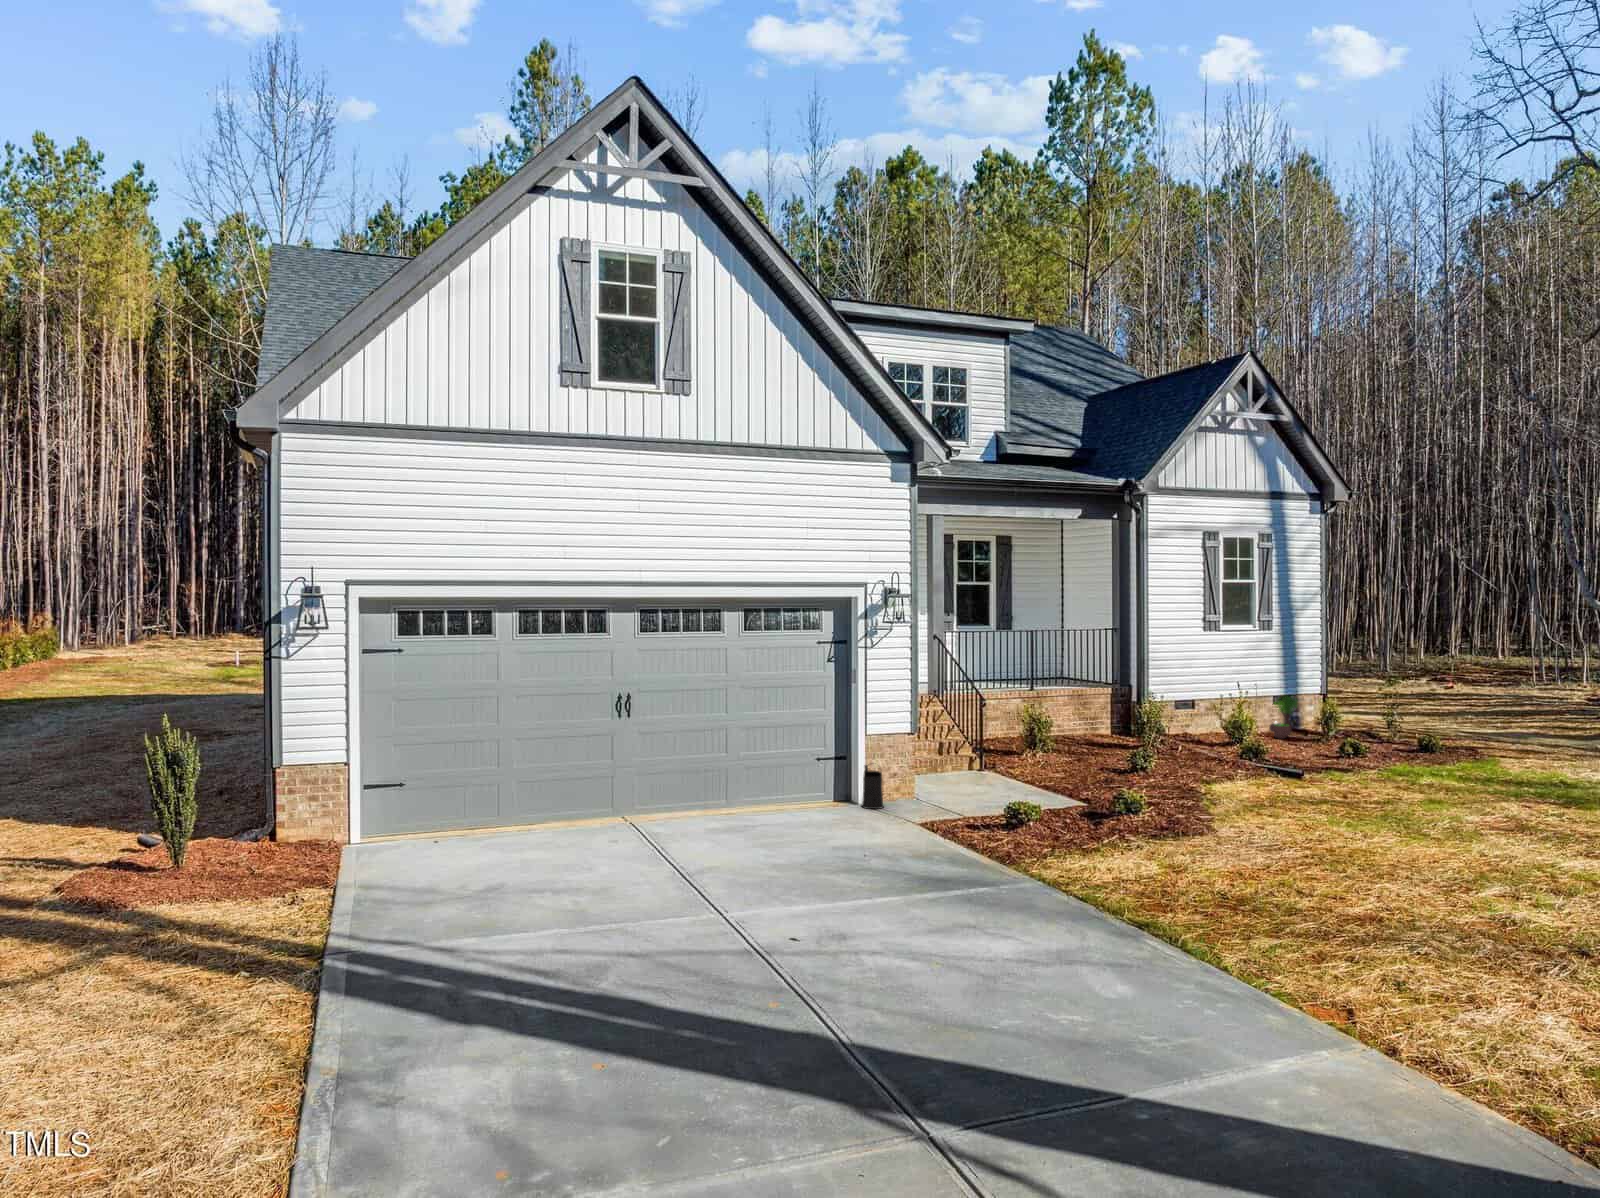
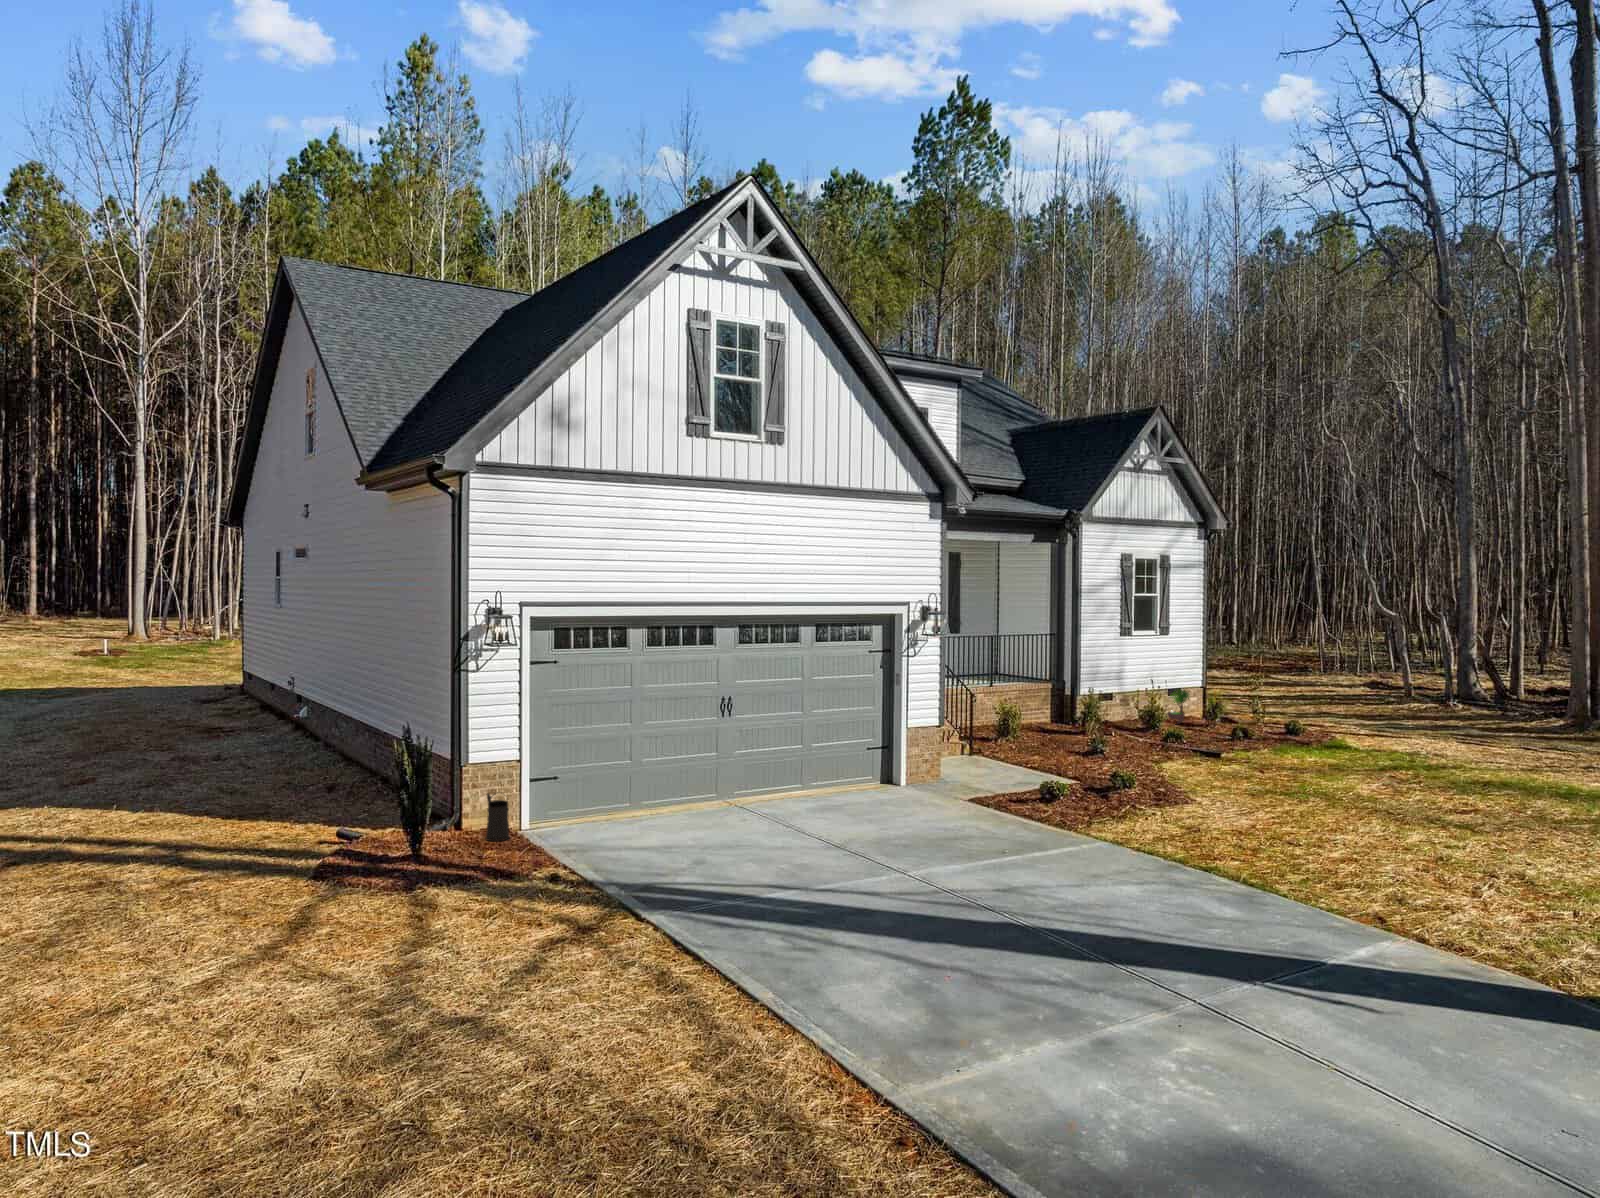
watering can: present [862,765,884,809] -> present [485,793,510,841]

